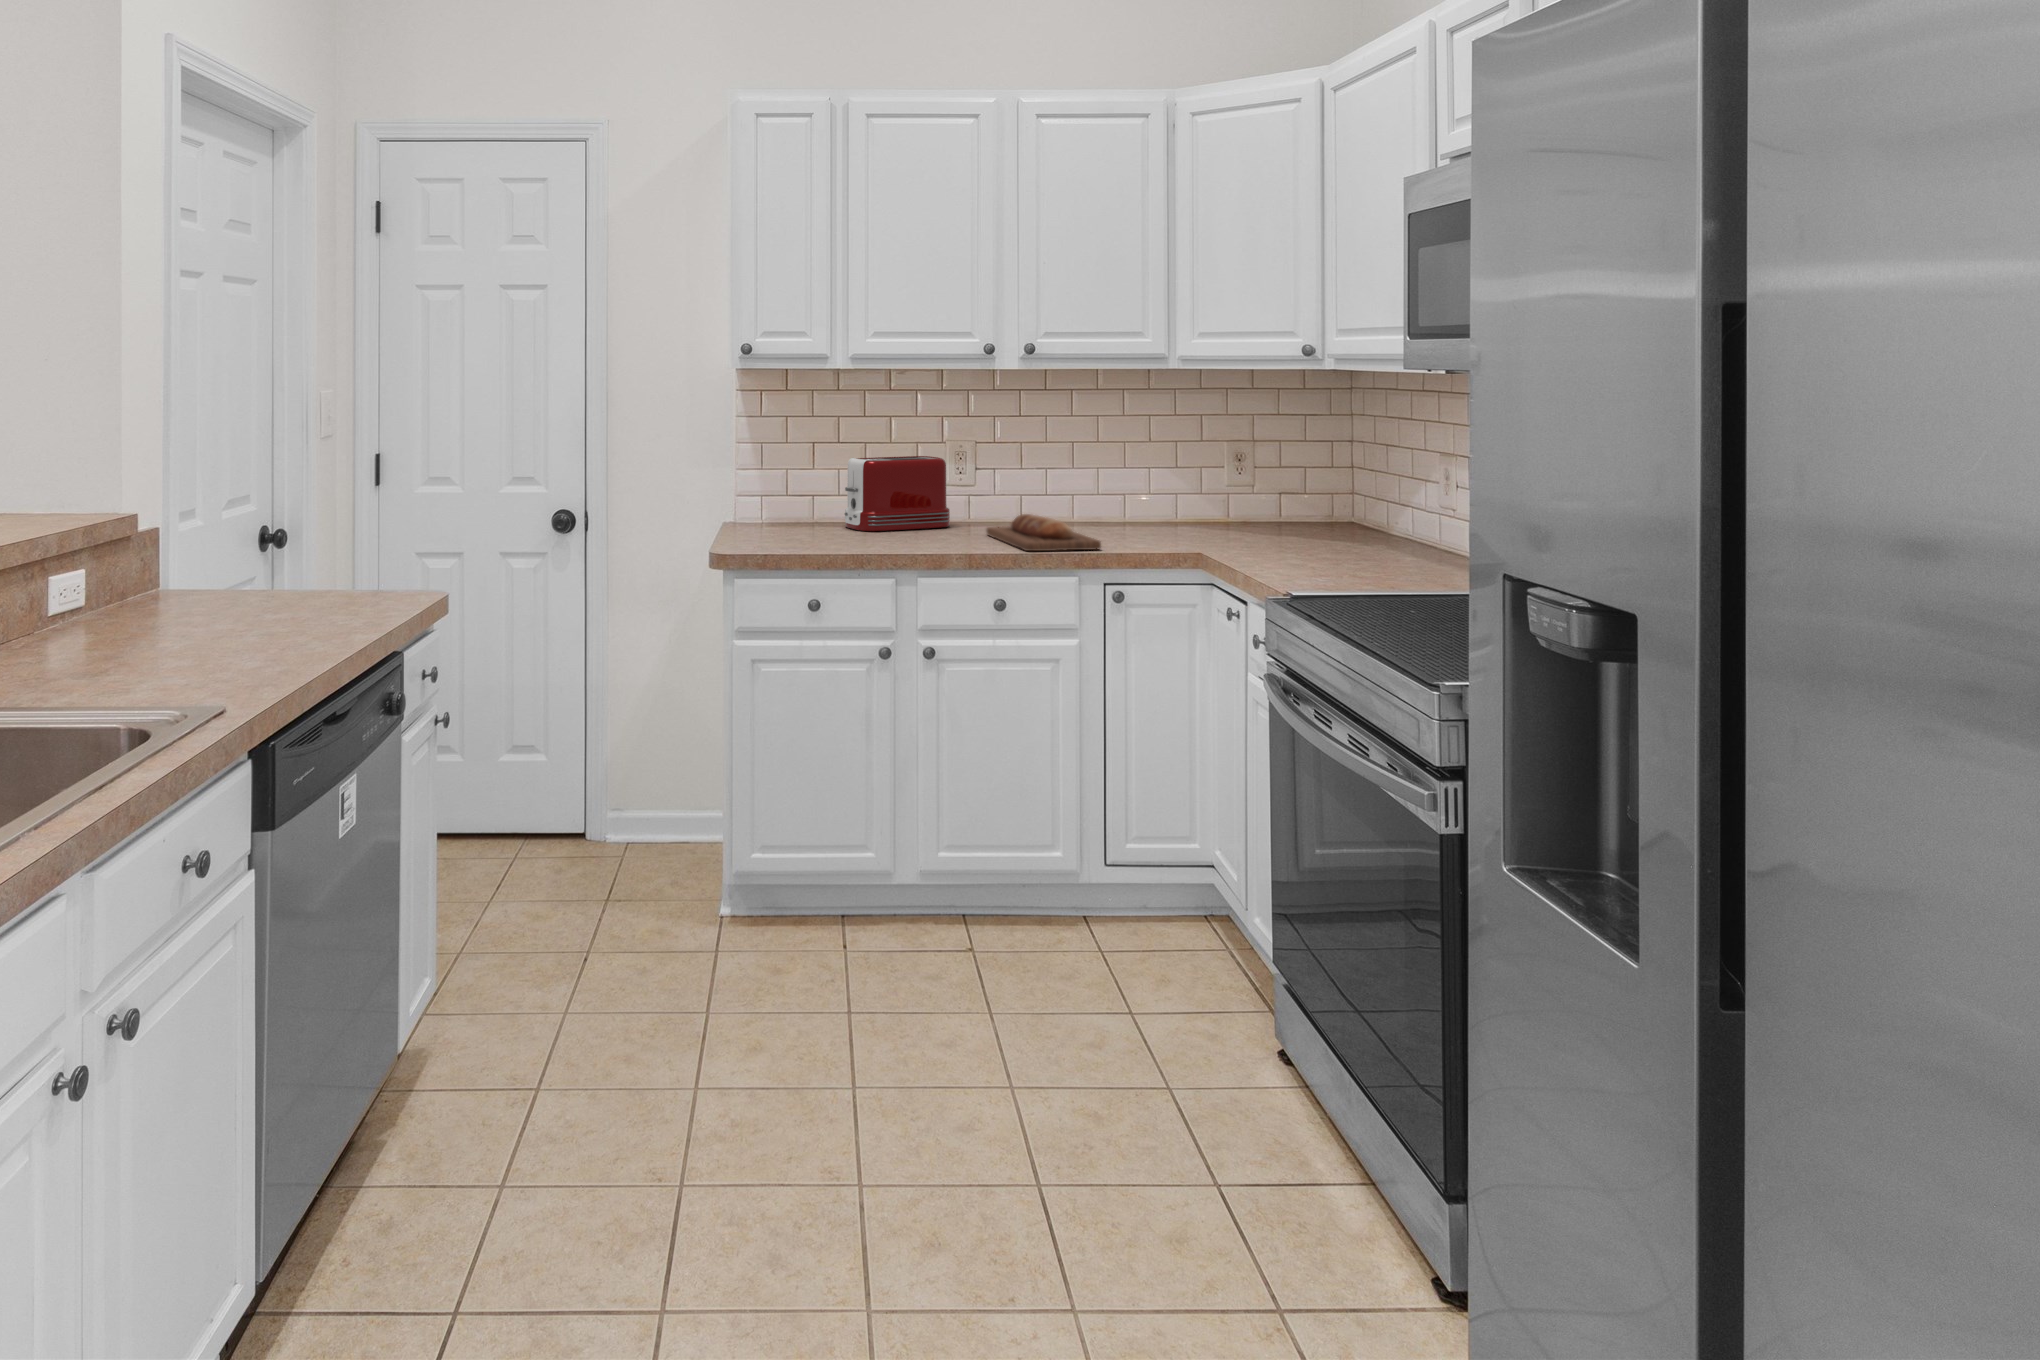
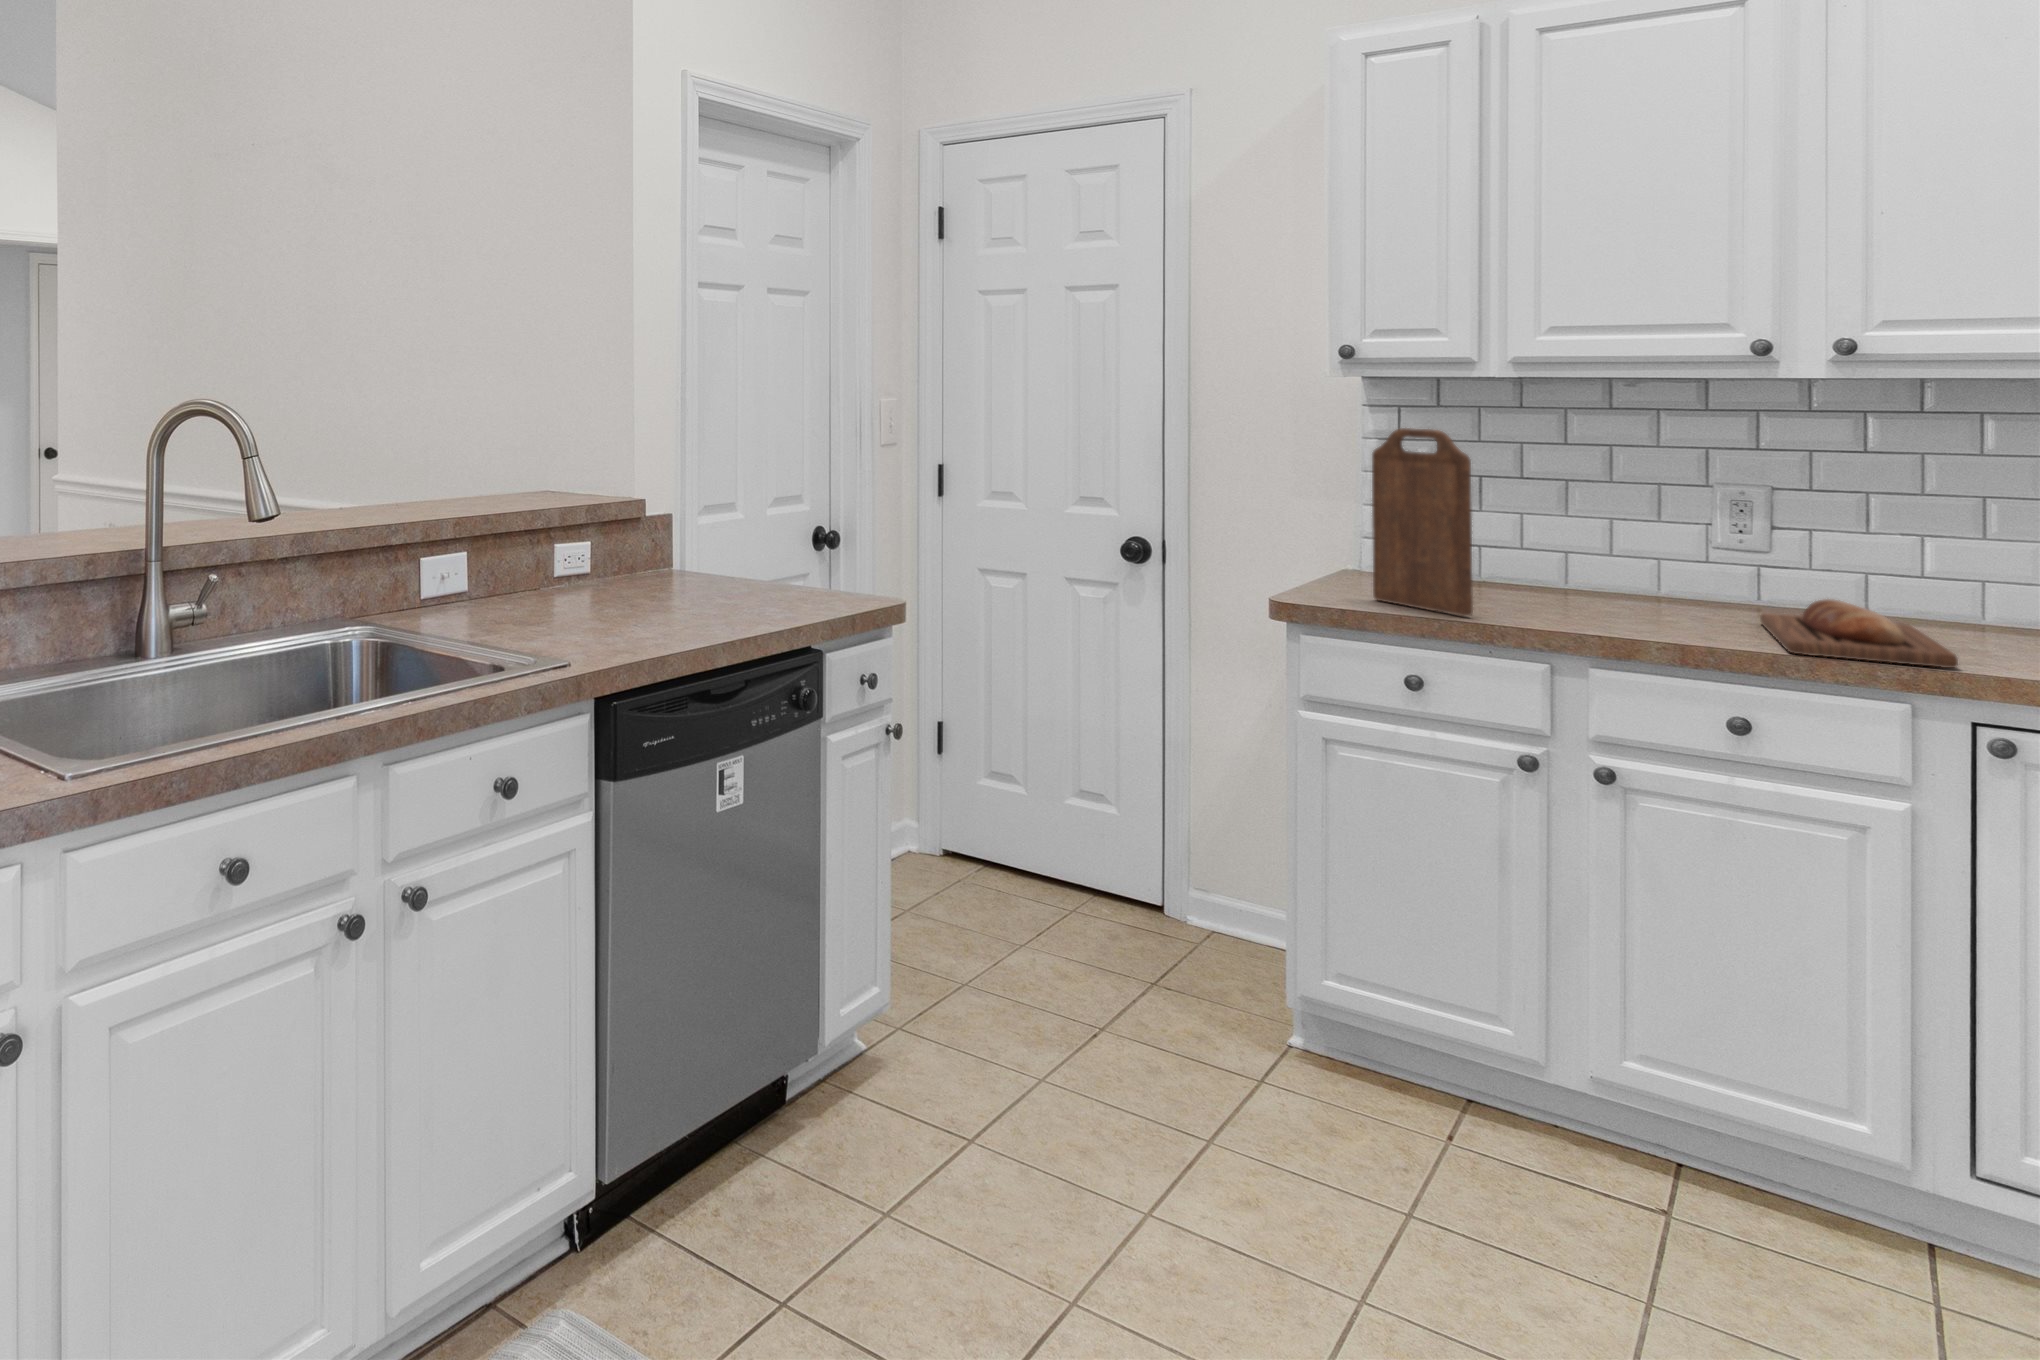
cutting board: none [777,410,850,551] -> present [1372,428,1473,616]
toaster: present [845,456,950,531] -> none [1522,497,1713,606]

